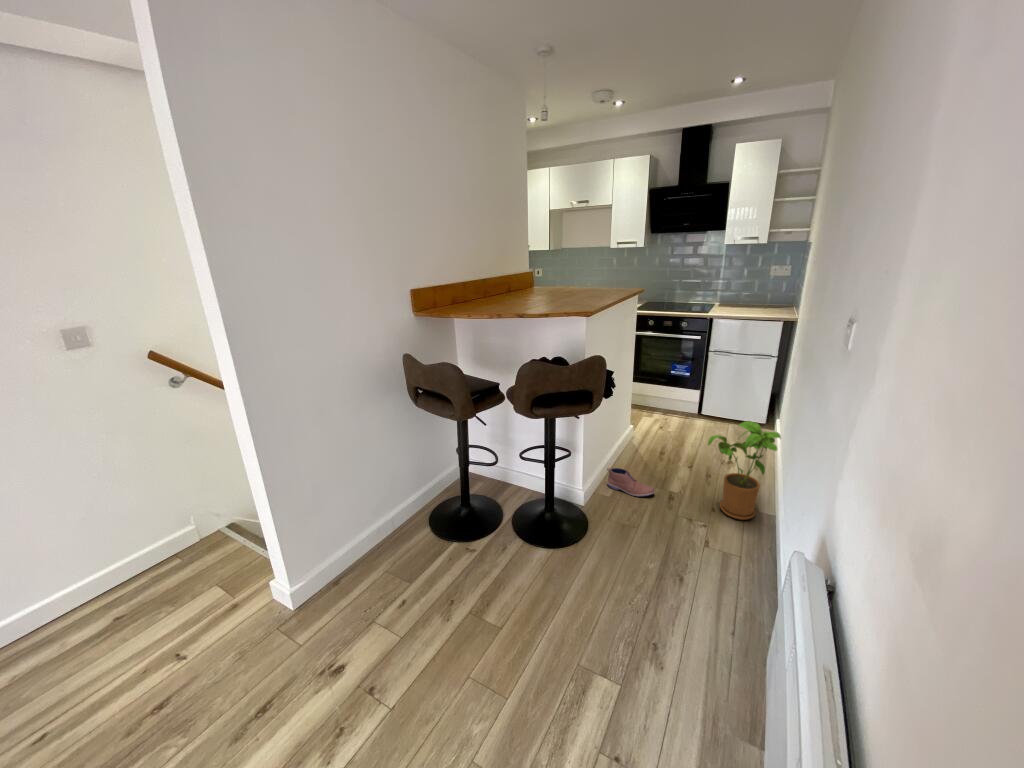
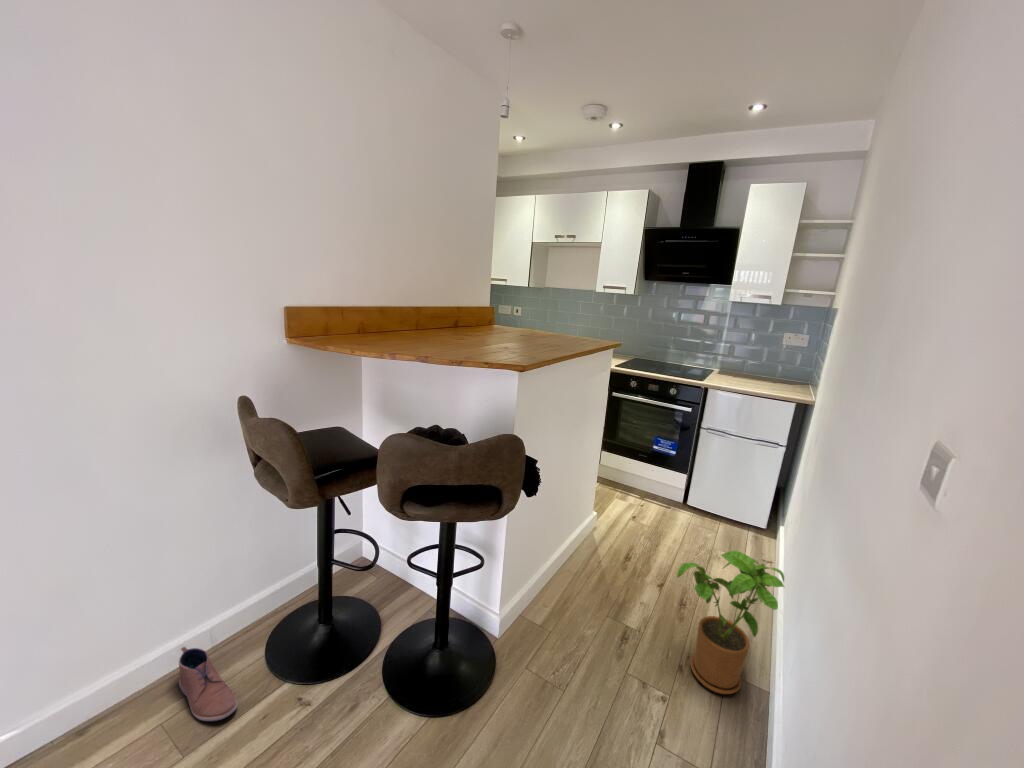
shoe: present [607,468,655,497] -> present [179,647,238,721]

